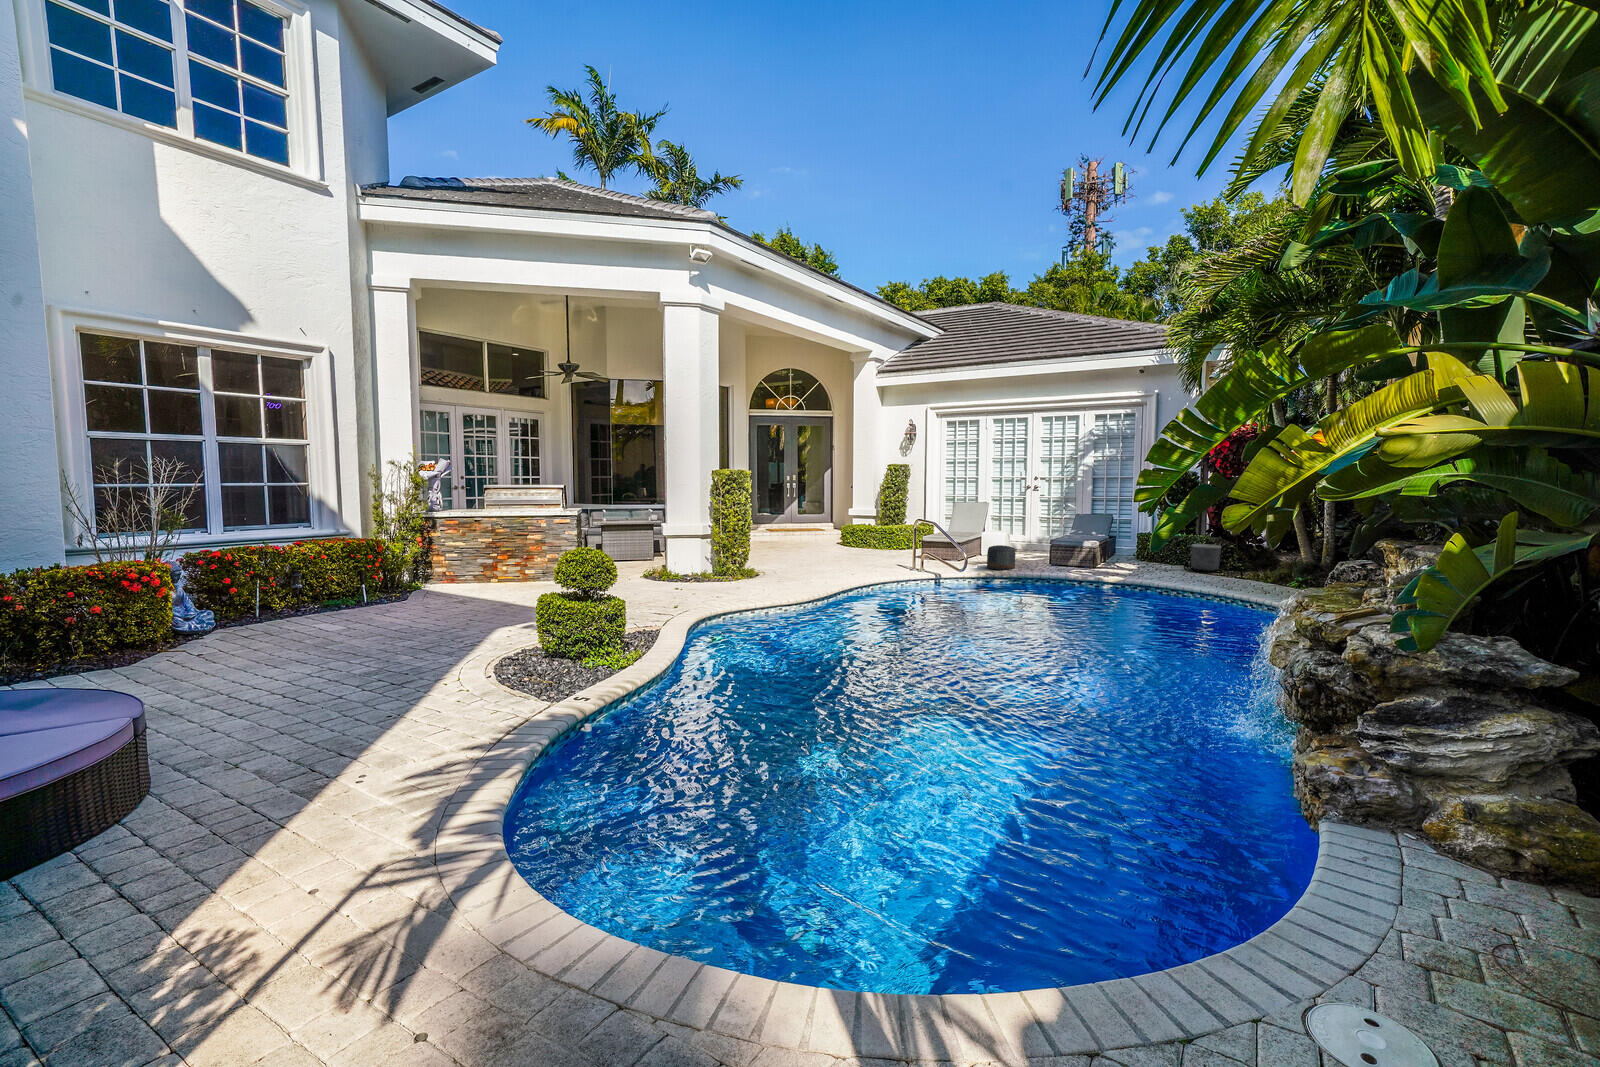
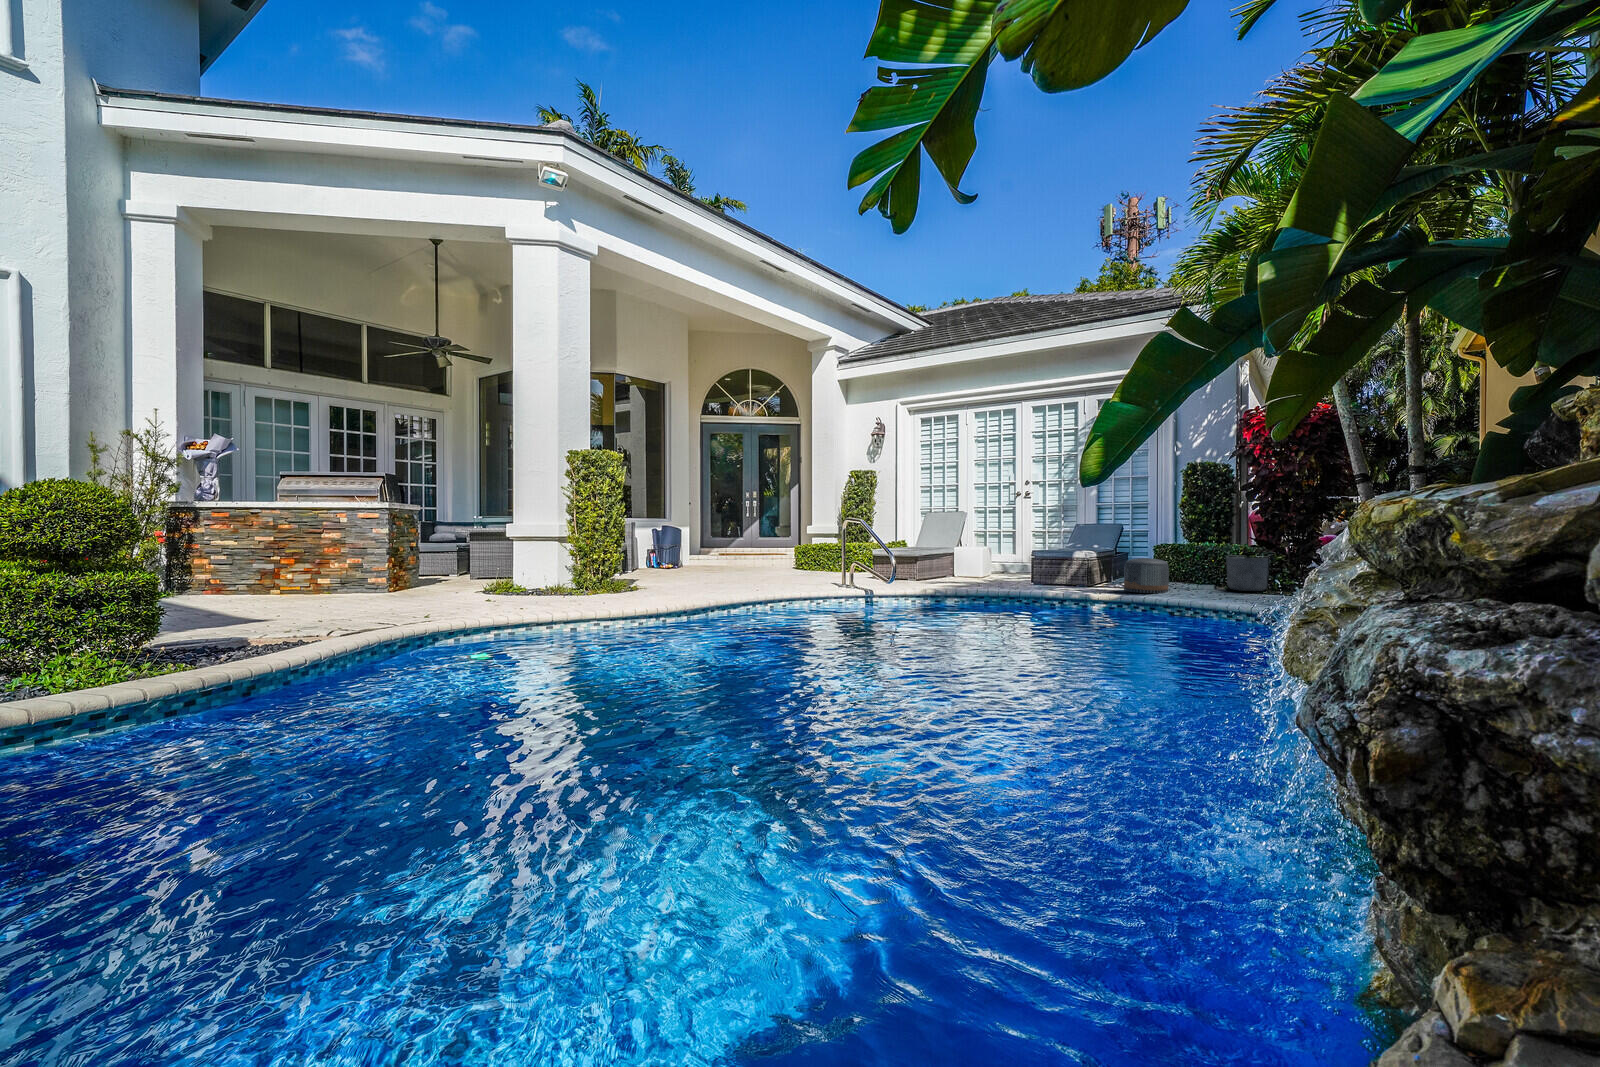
pouf: present [987,545,1015,570] -> present [1124,558,1169,593]

